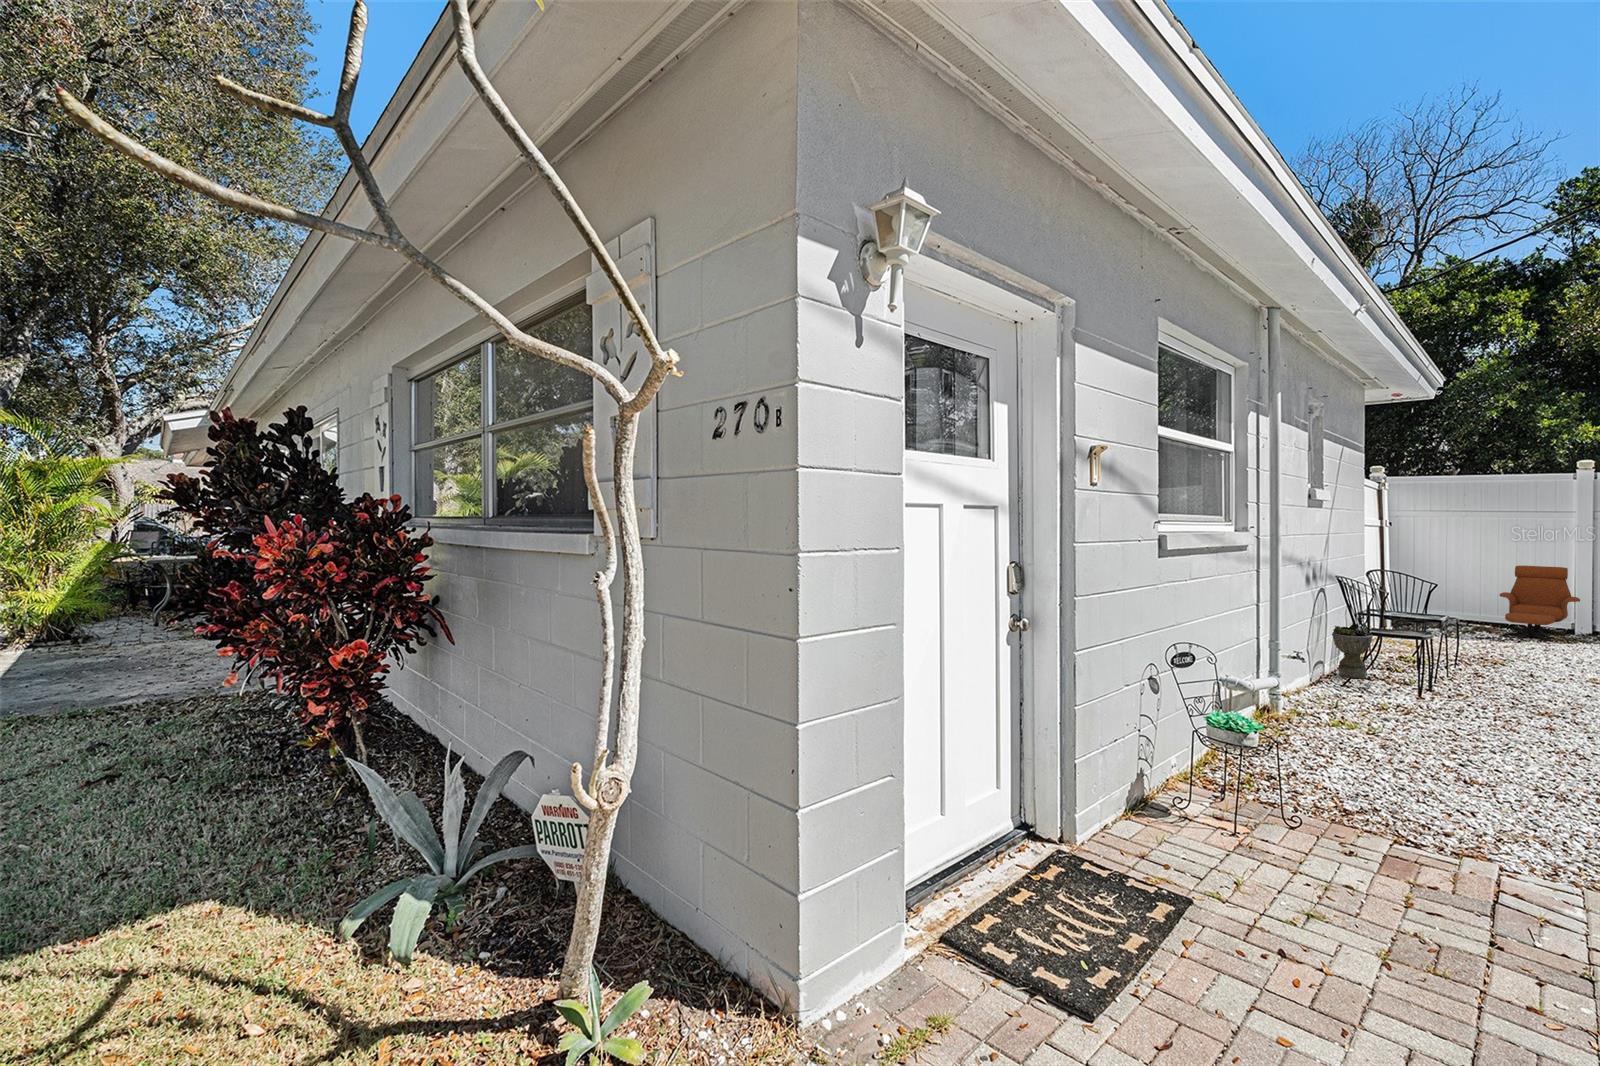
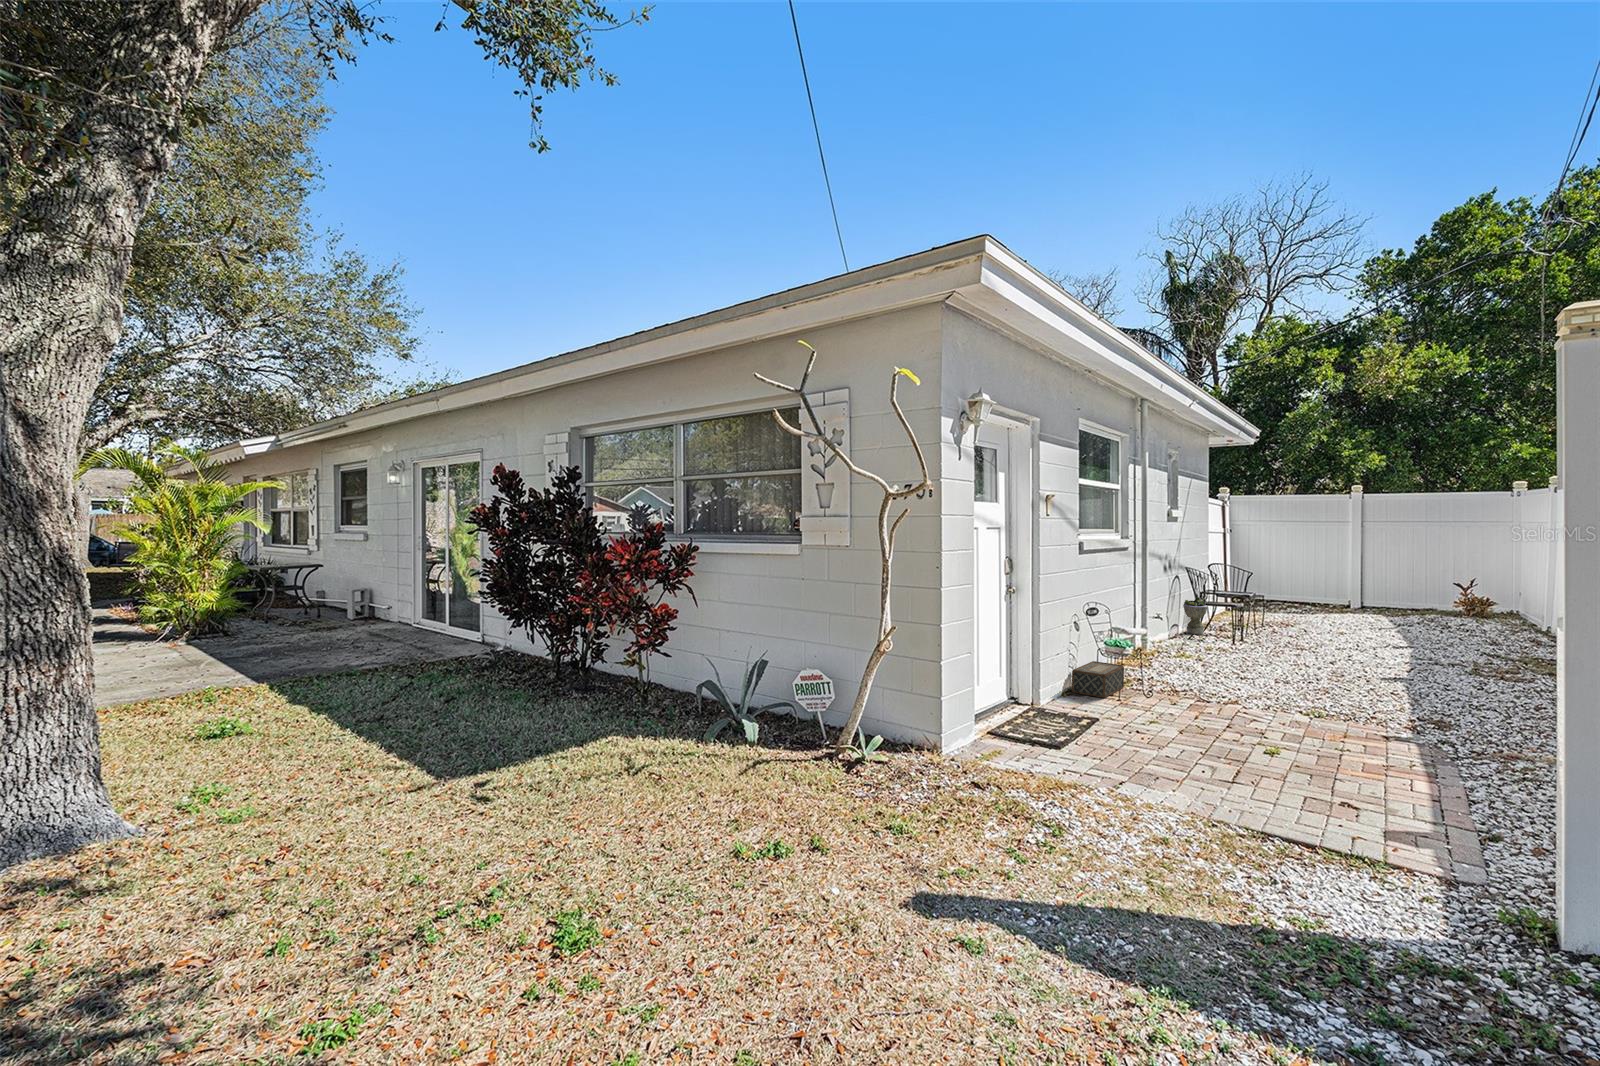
lounge chair: present [1499,566,1580,641] -> none [1302,560,1350,612]
woven basket: none [1146,744,1246,825] -> present [1072,661,1124,698]

